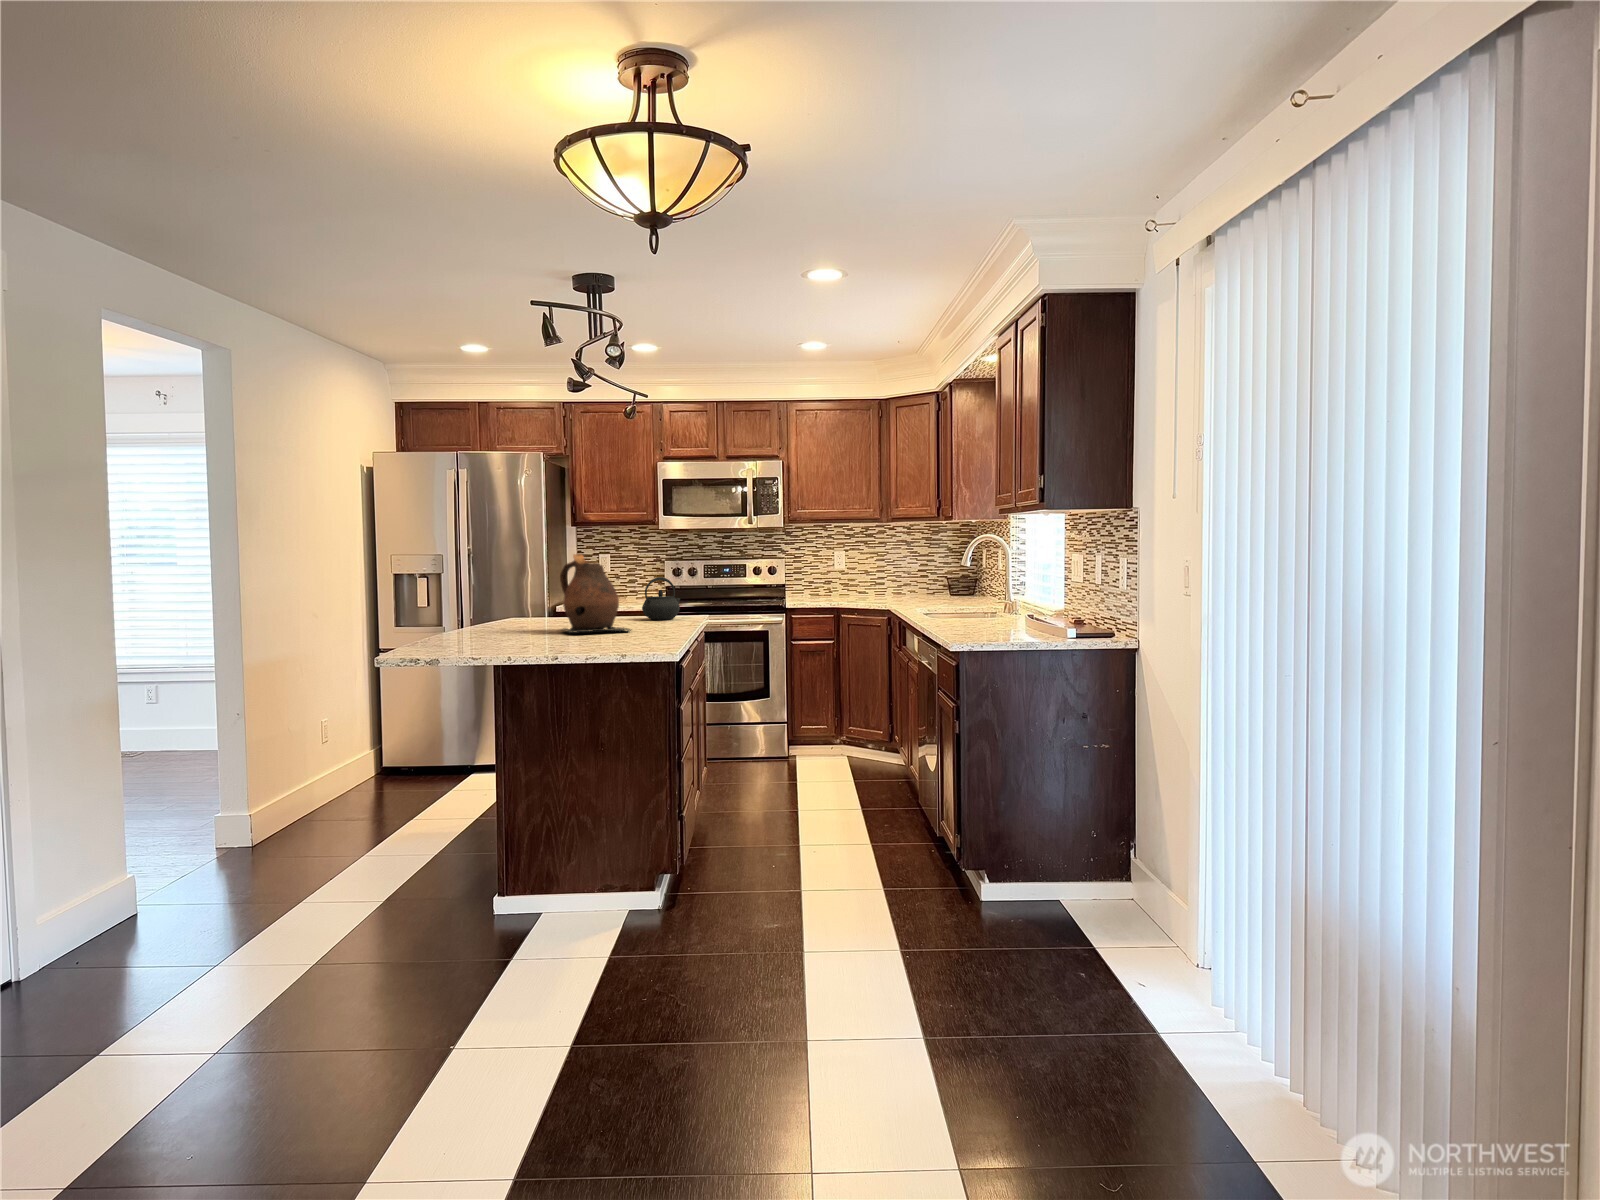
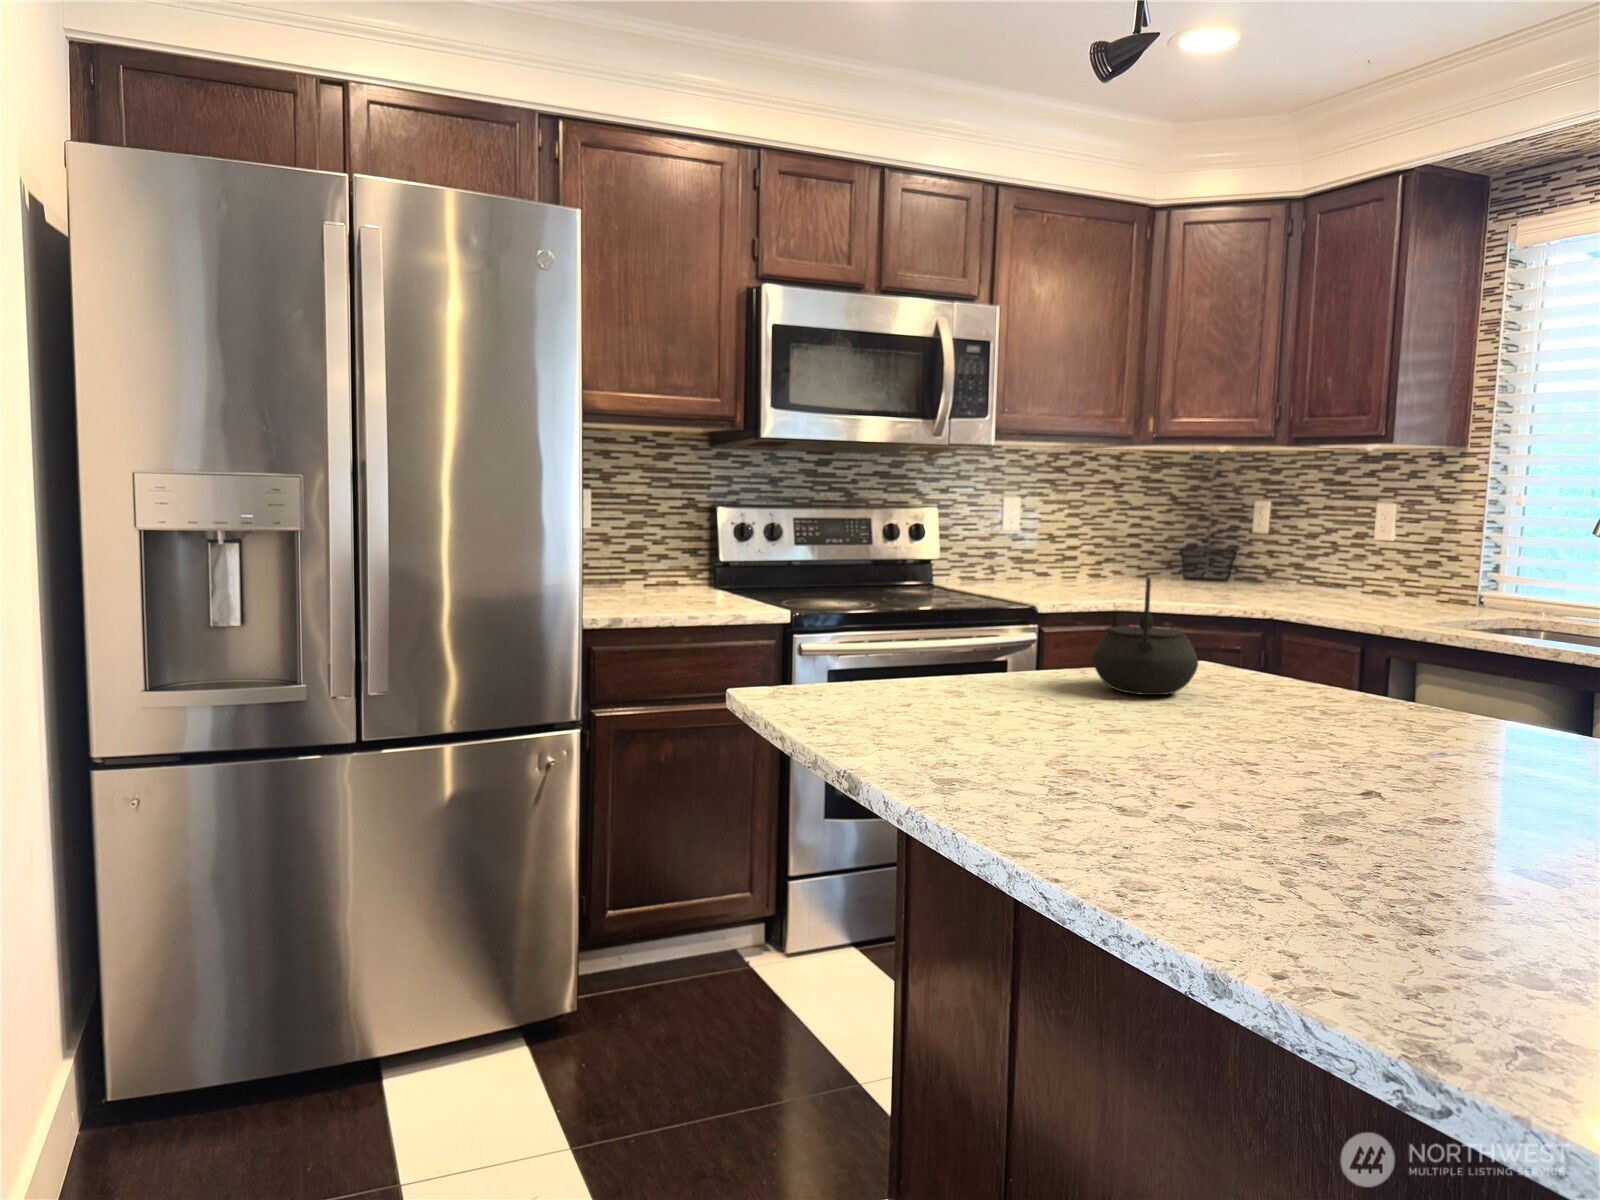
ceramic pitcher: present [560,554,631,633] -> none [1234,525,1489,835]

